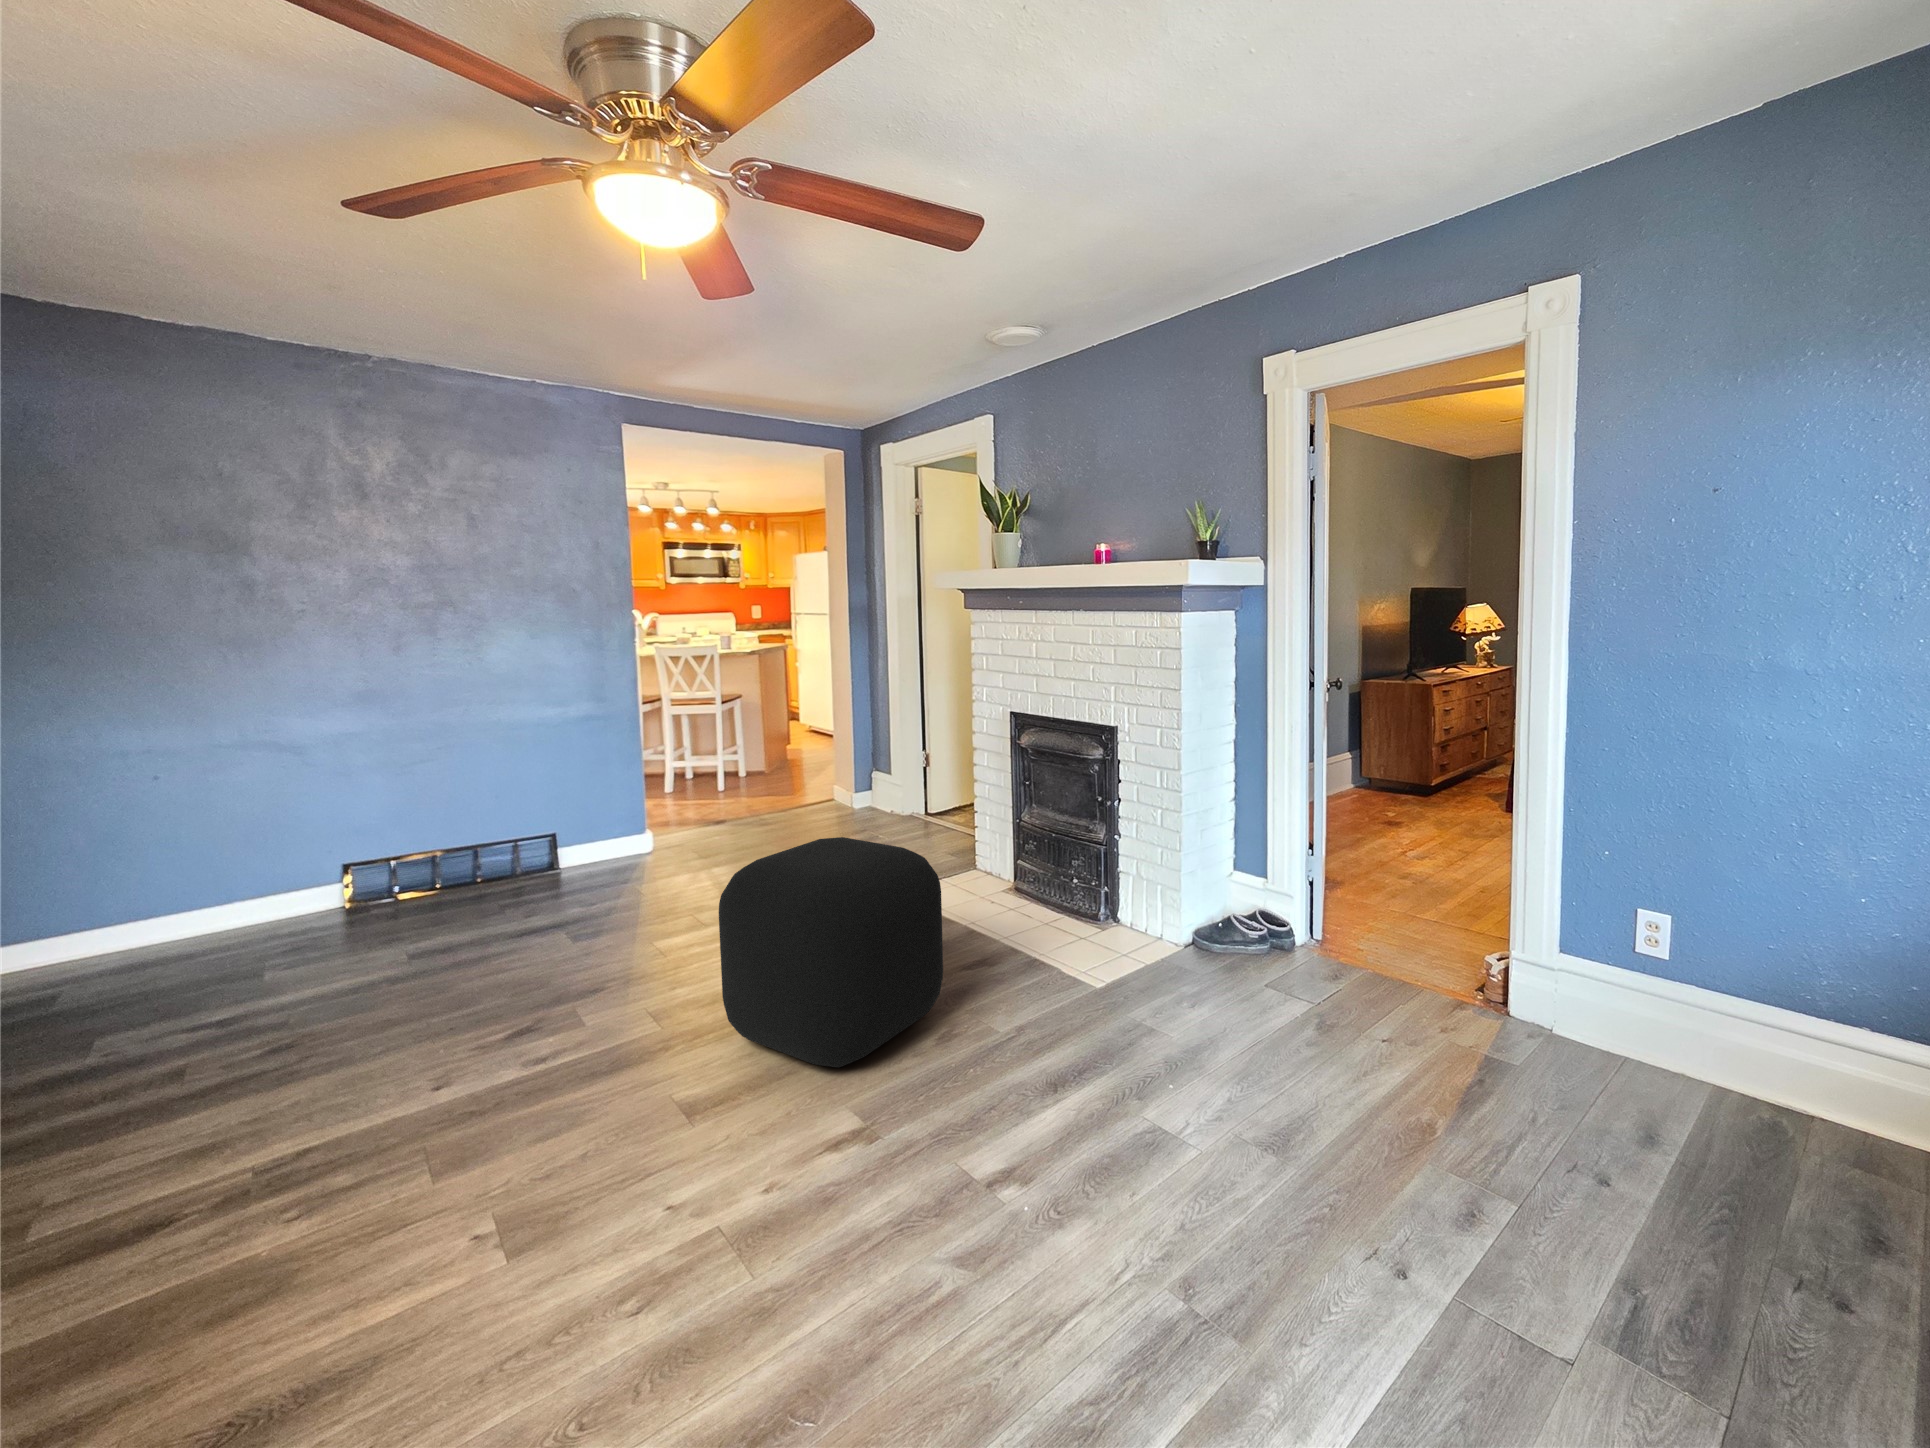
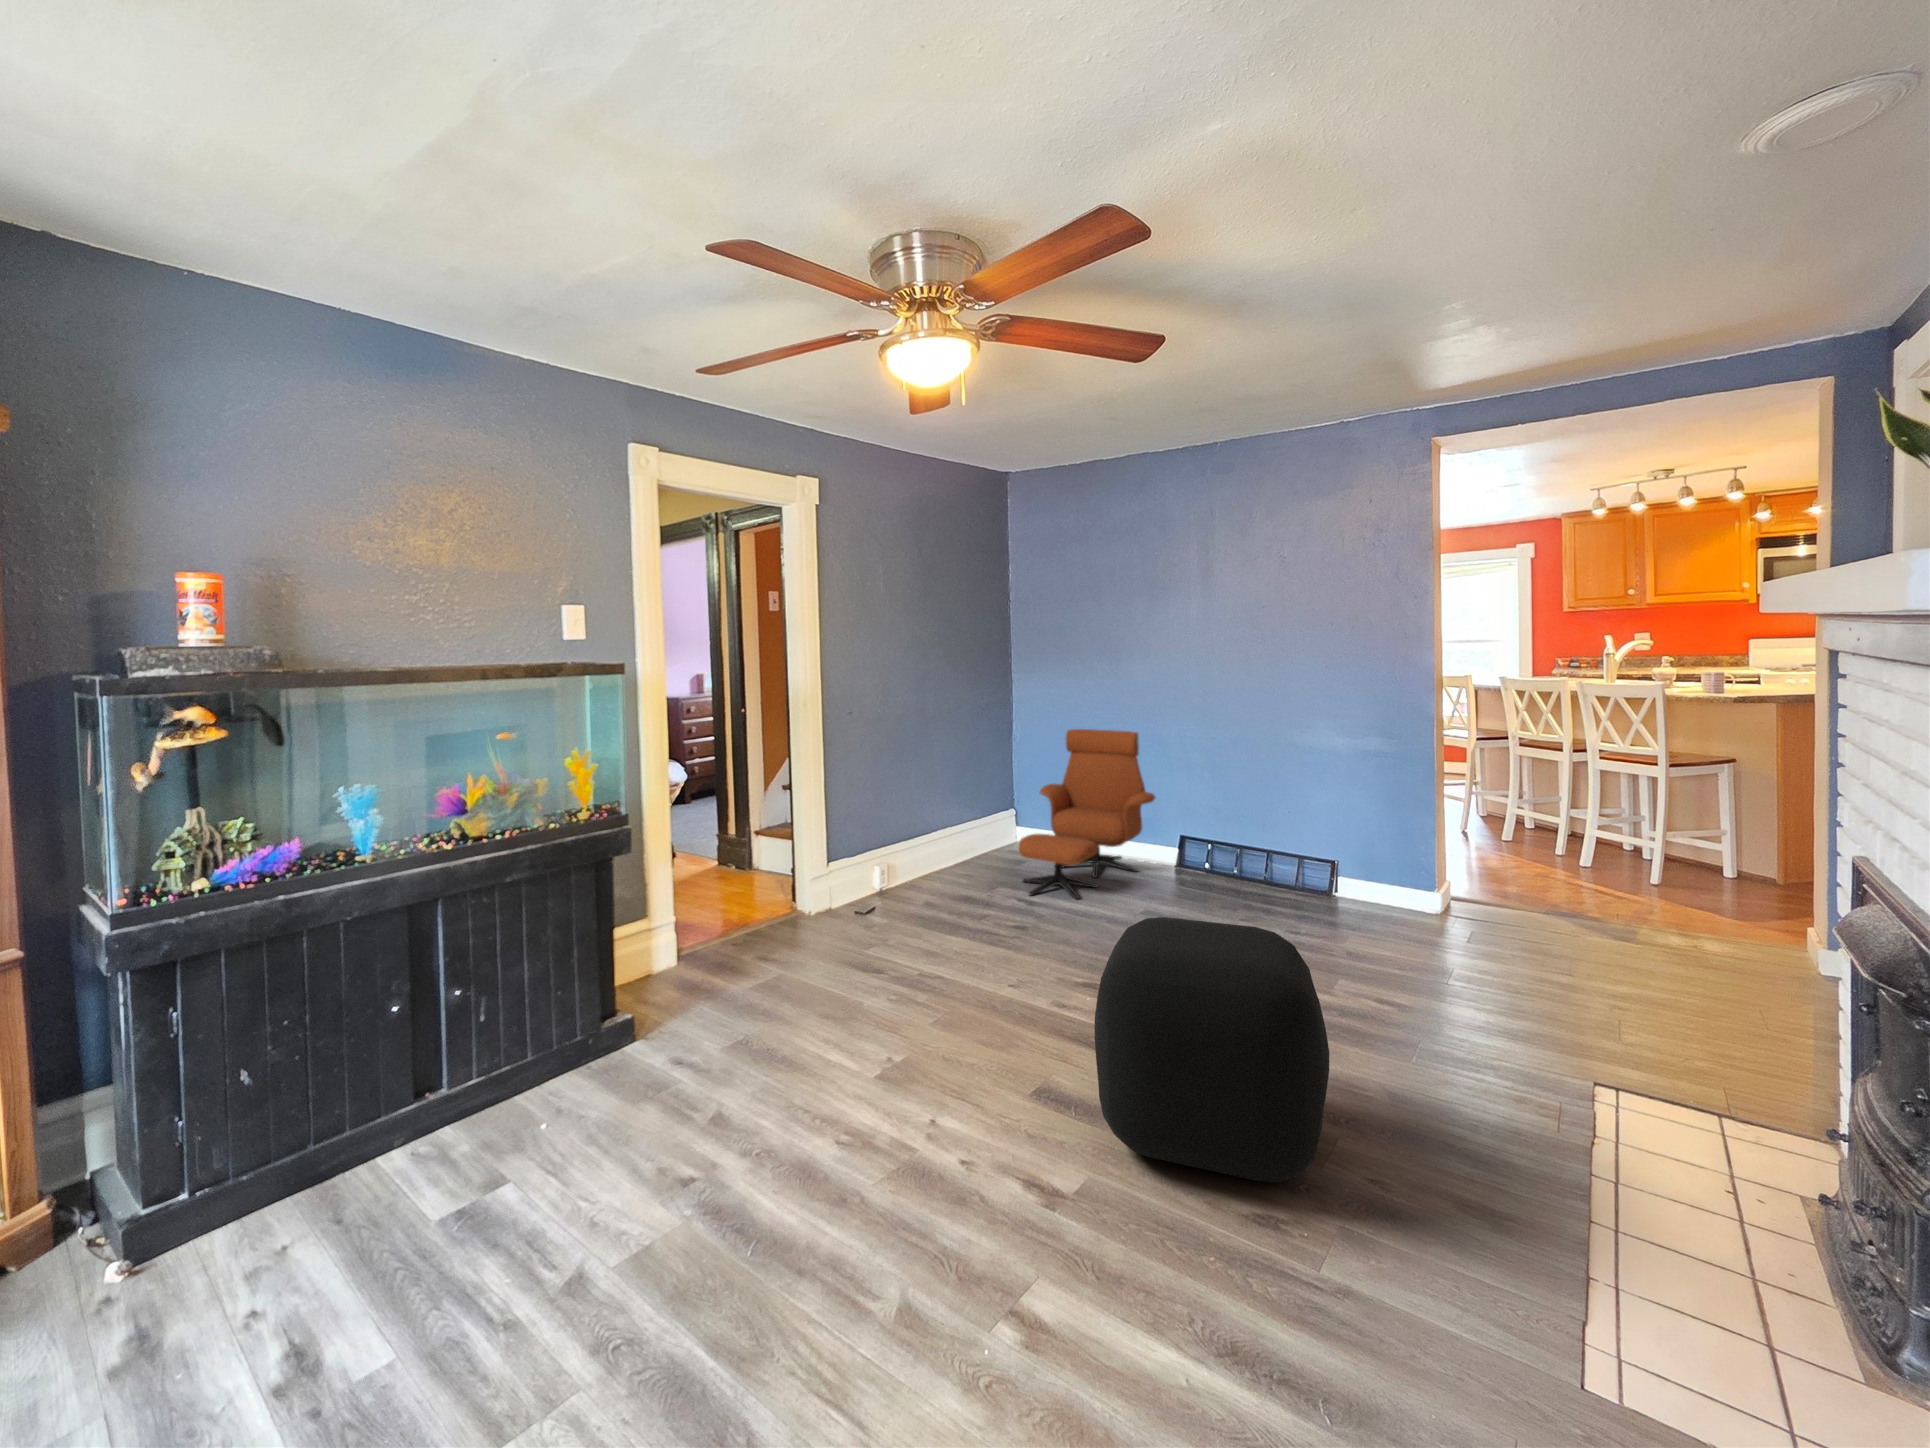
lounge chair: none [66,732,326,1016] -> present [1018,729,1155,899]

